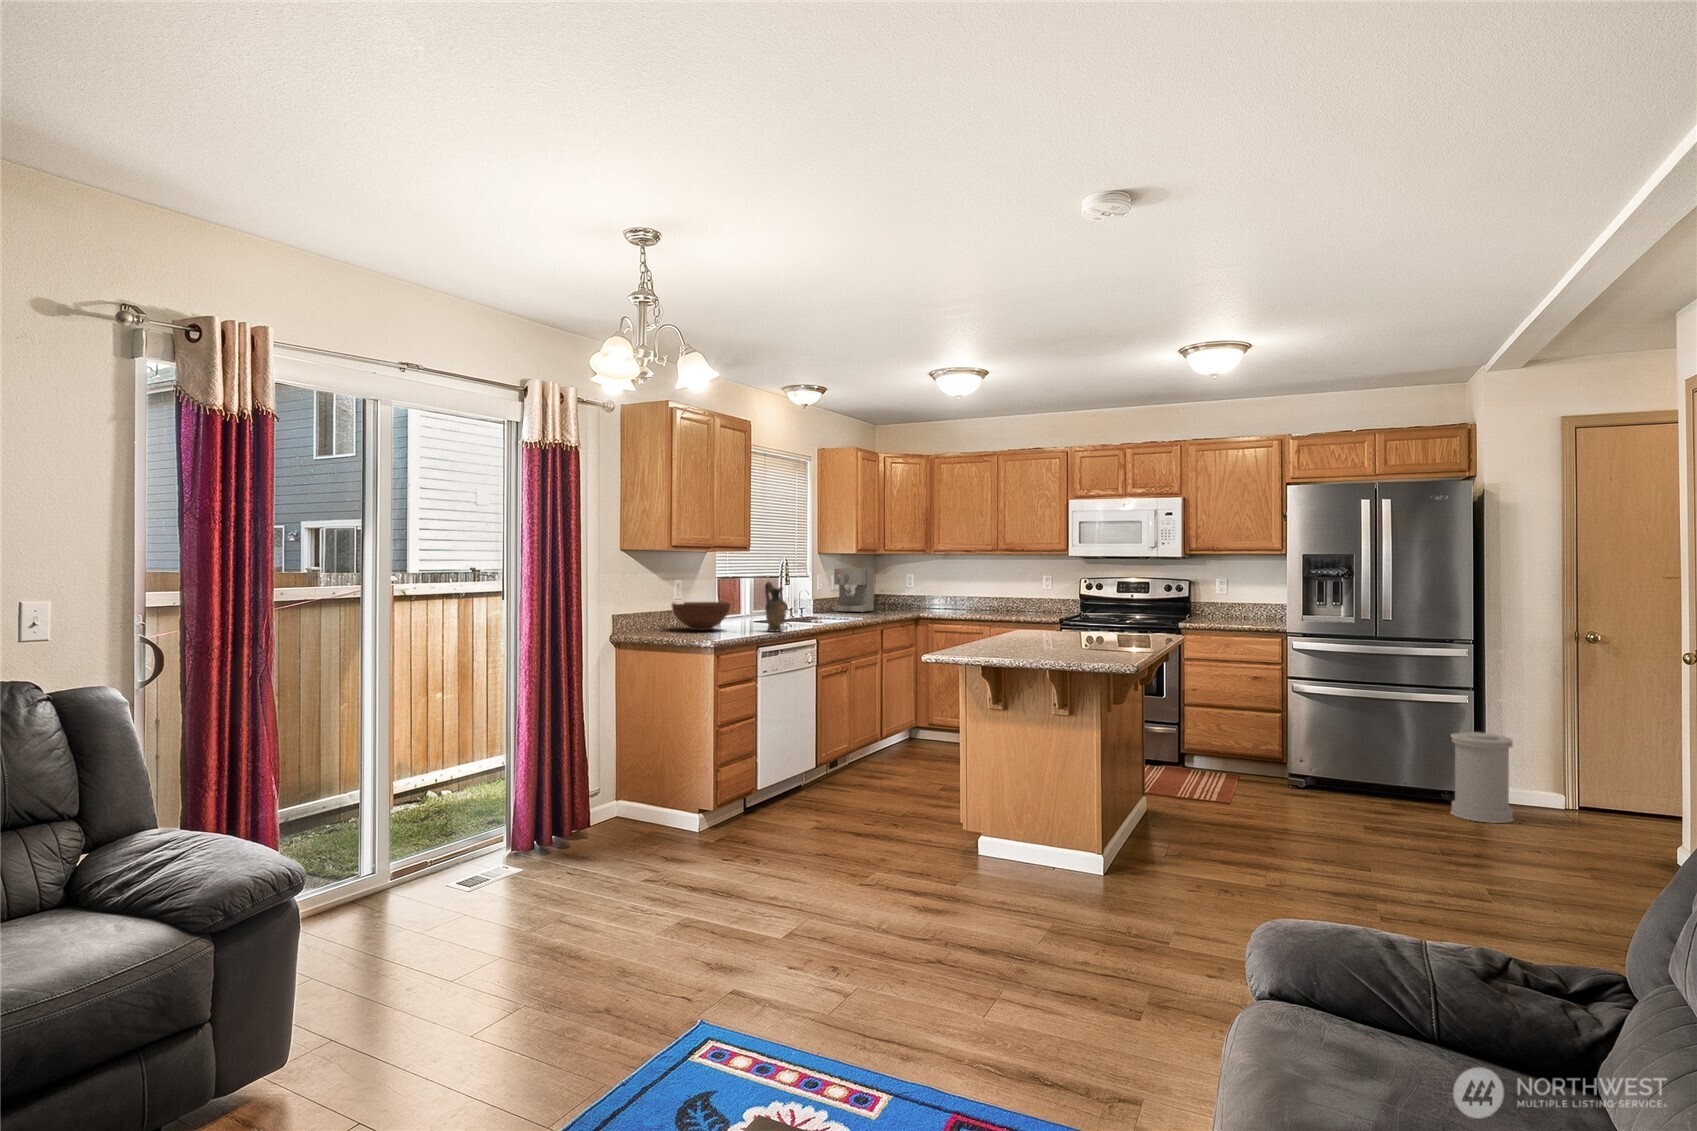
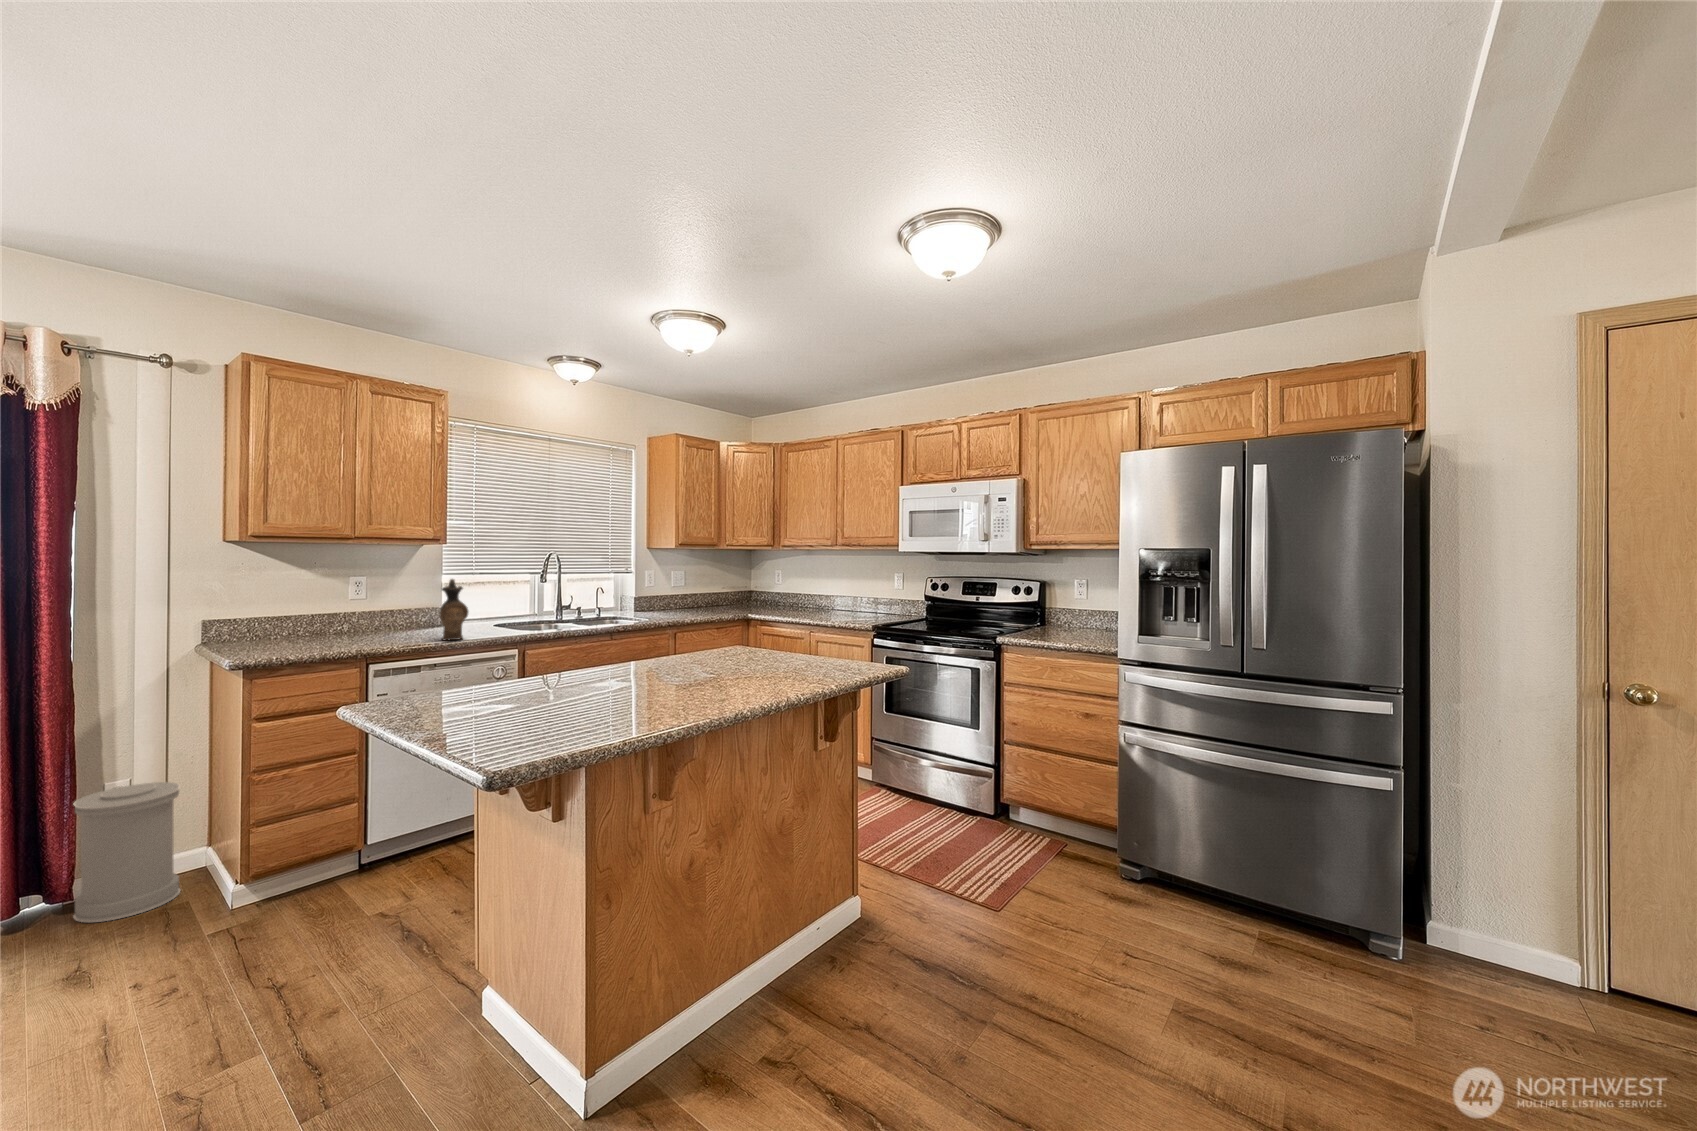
coffee maker: present [833,568,874,612] -> none [675,564,722,611]
fruit bowl: present [672,602,730,630] -> none [327,602,412,637]
trash can: present [1451,732,1513,823] -> present [73,782,180,922]

